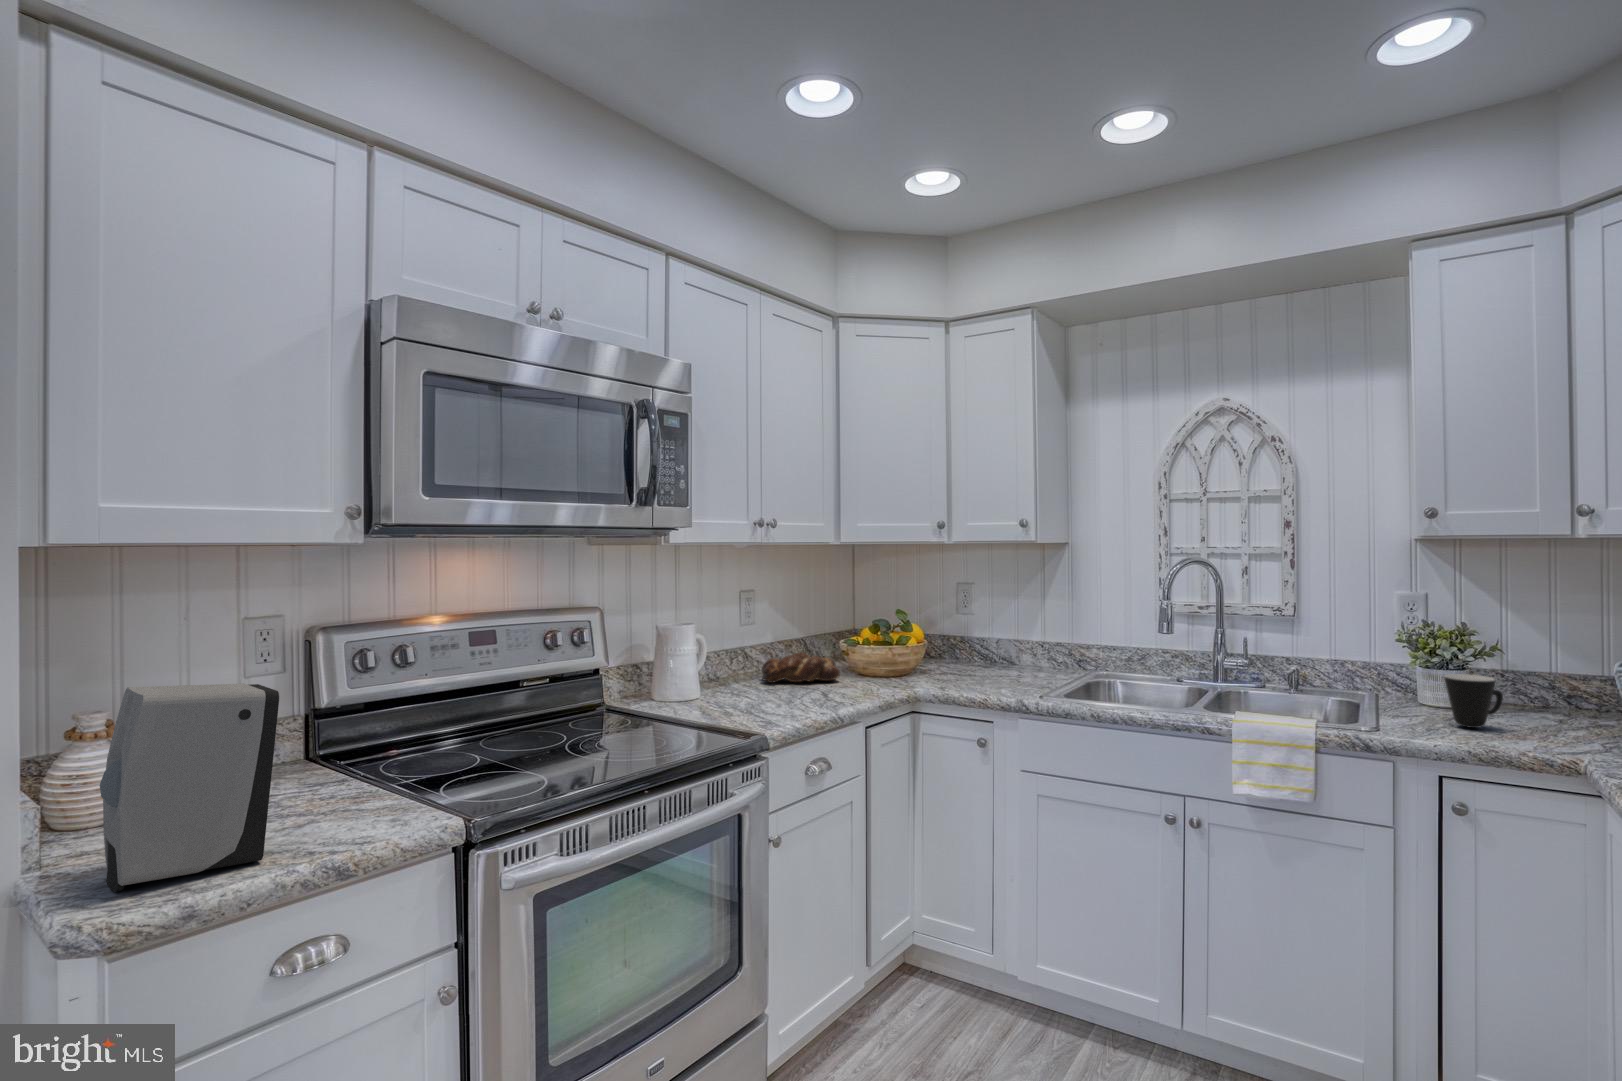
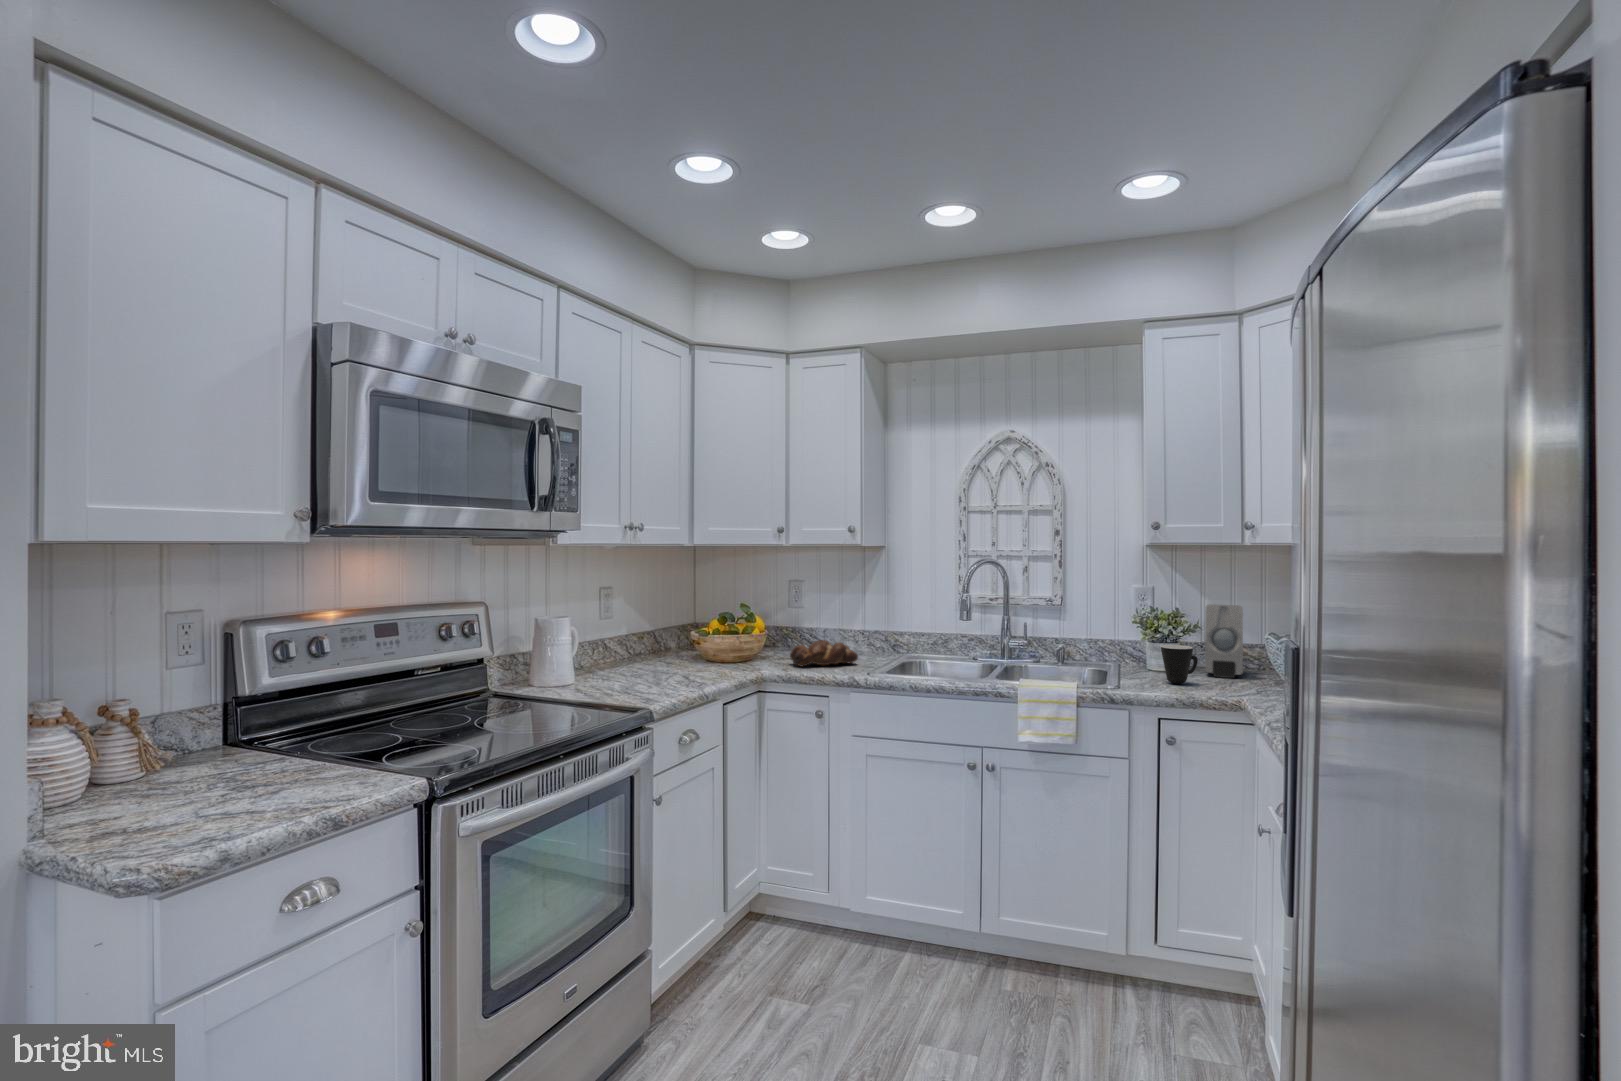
bread loaf: present [762,652,840,683] -> present [790,640,858,667]
soap dispenser: present [100,684,279,892] -> present [1205,604,1243,678]

